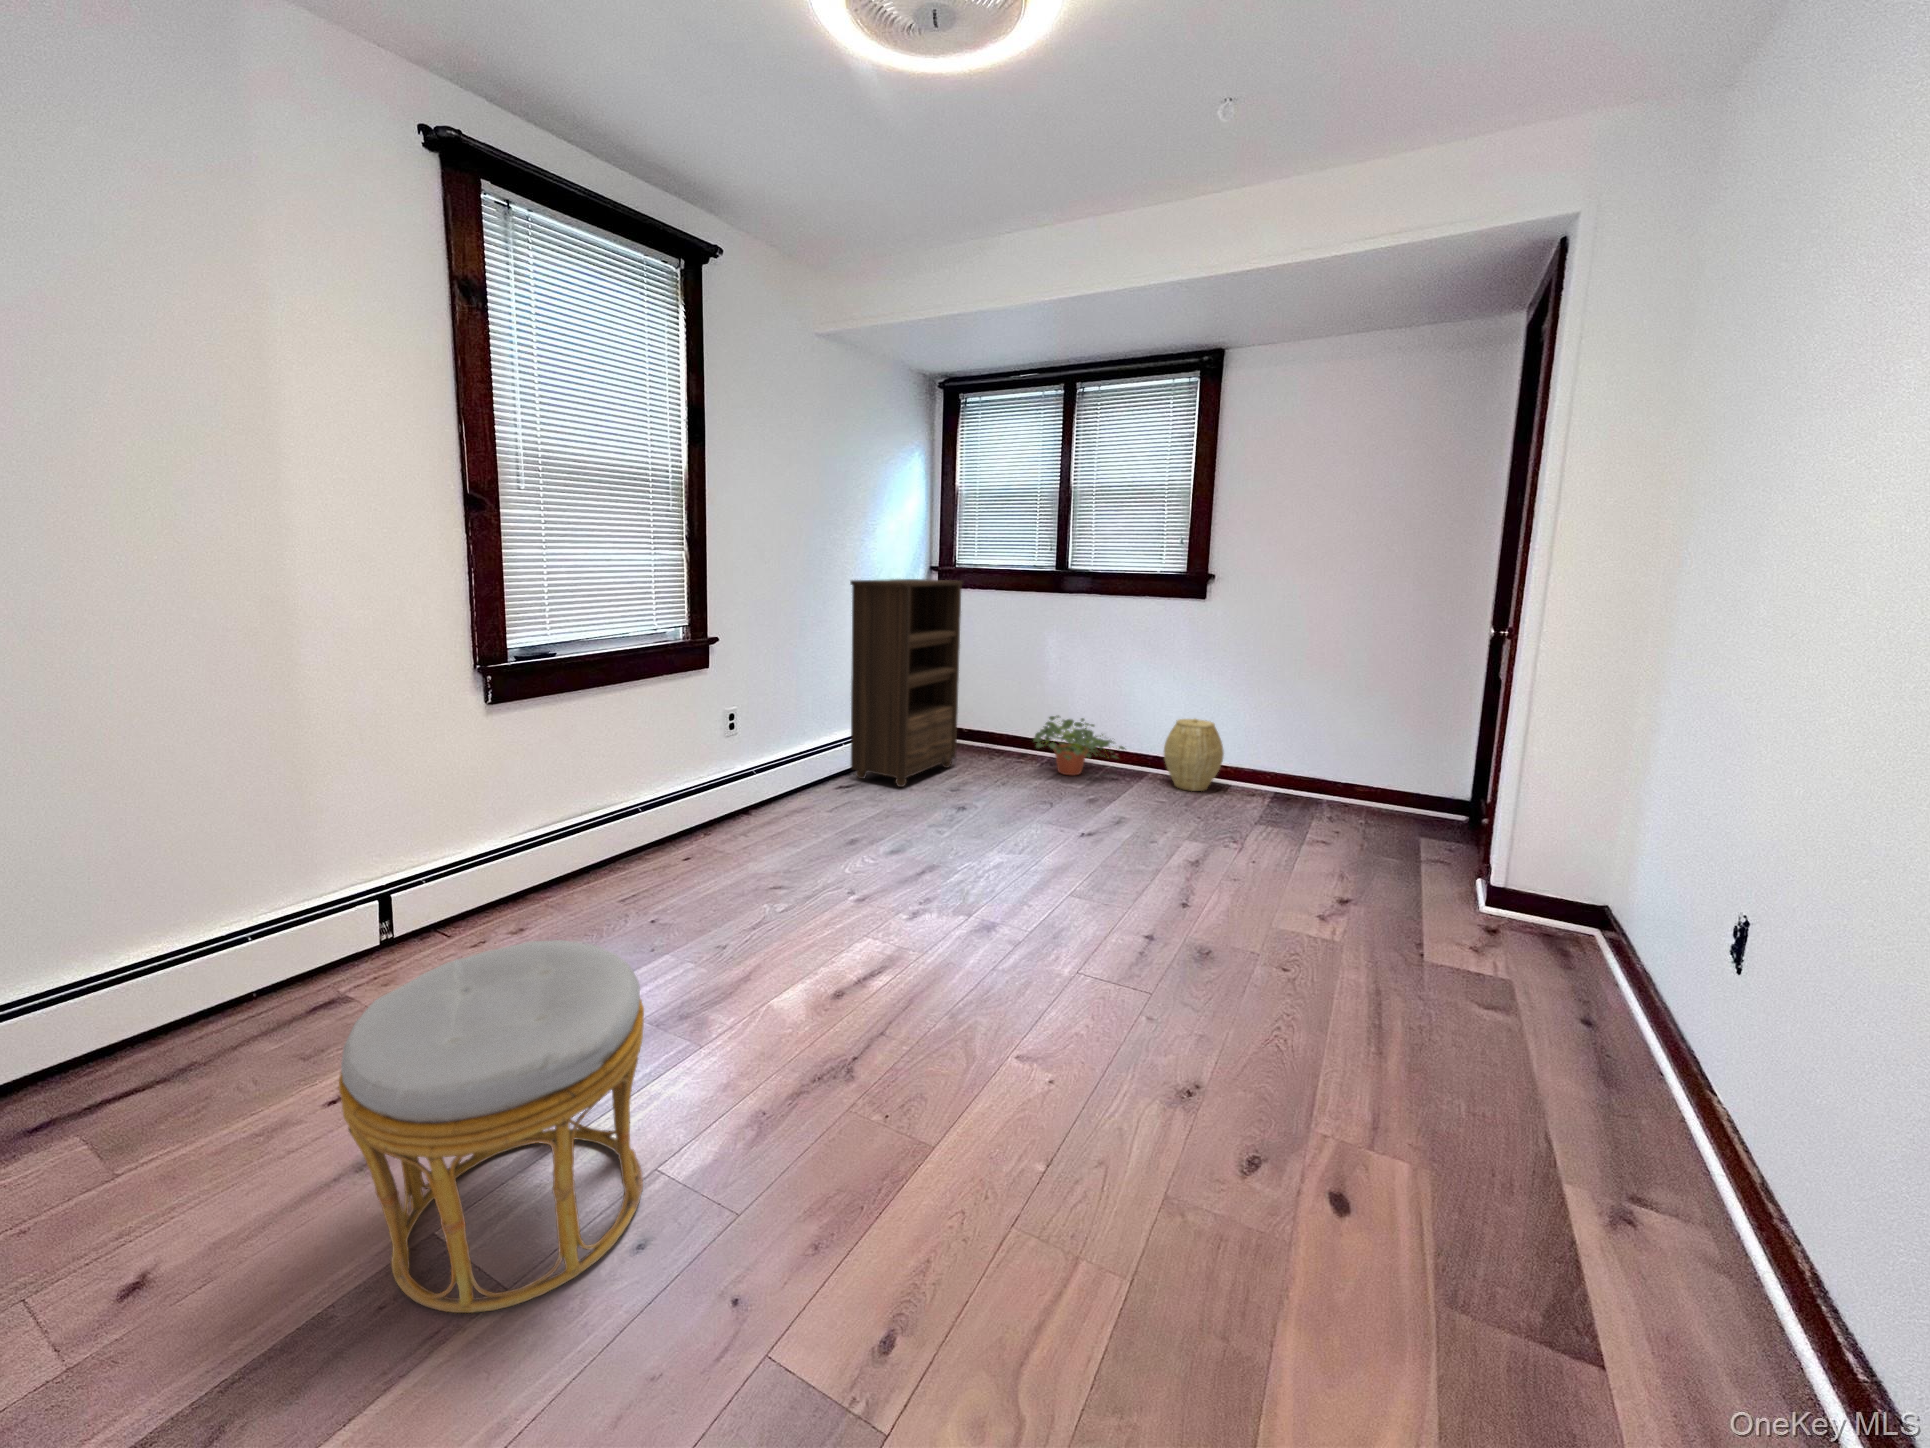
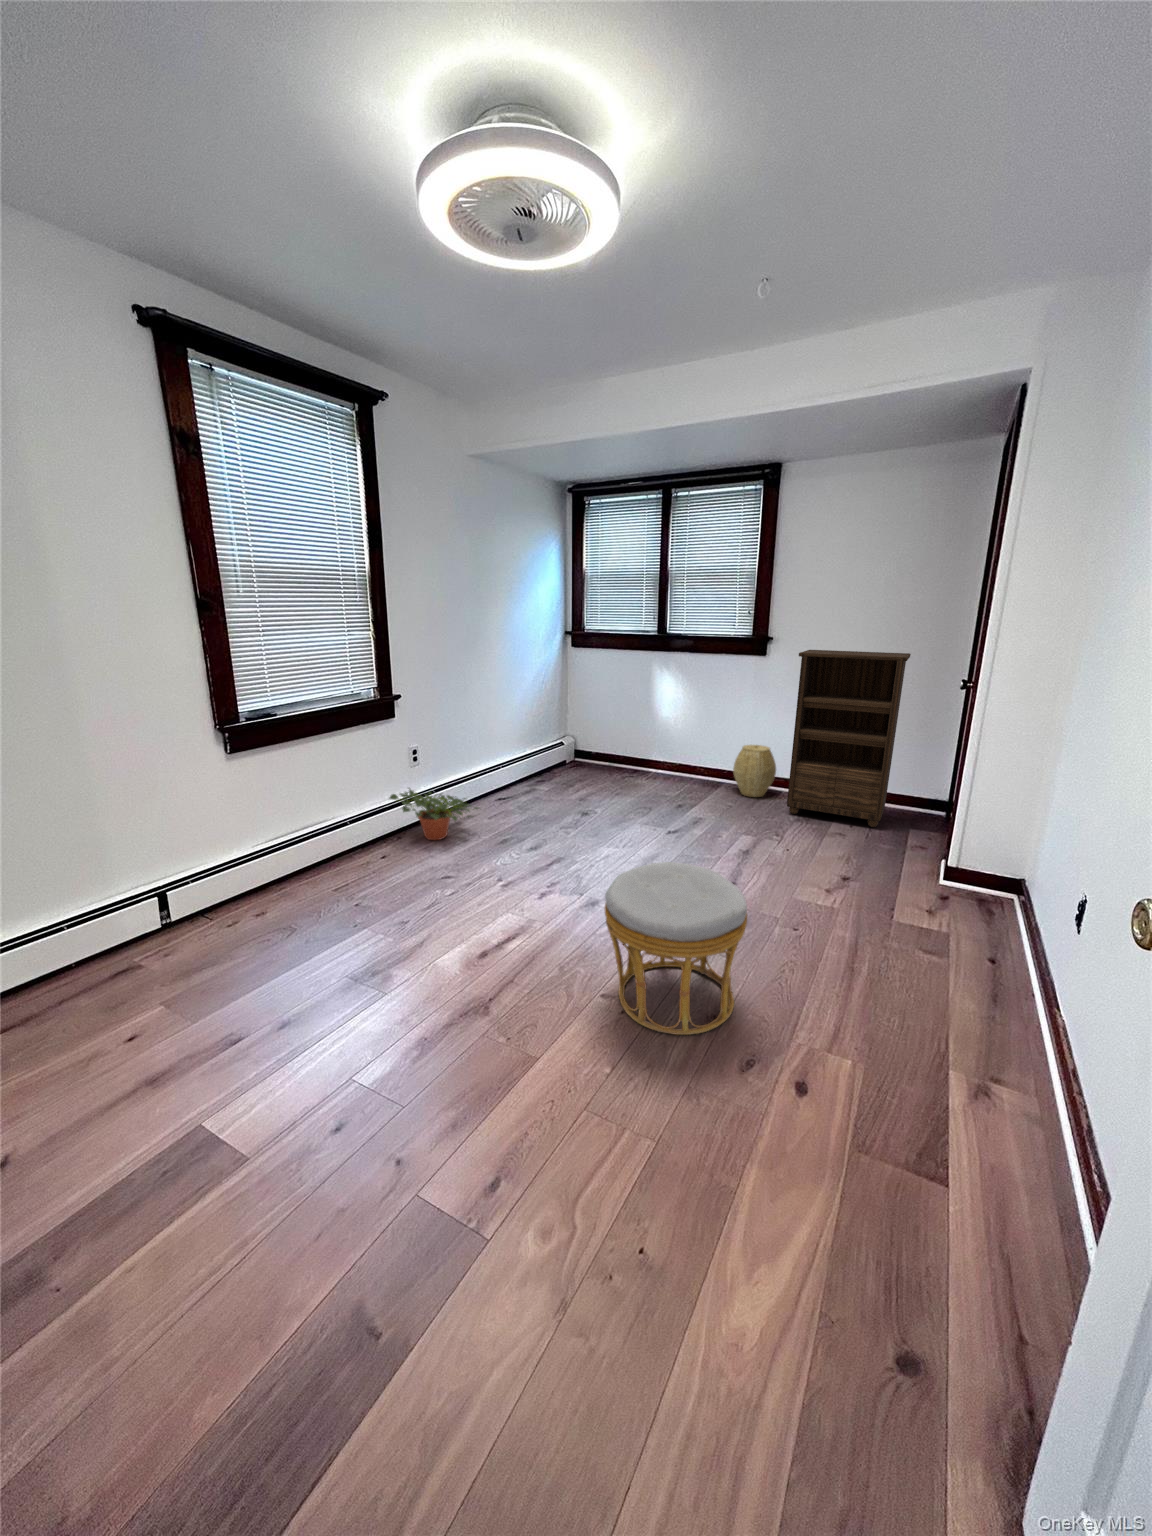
bookshelf: present [850,579,963,787] -> present [787,650,911,827]
potted plant: present [1033,715,1125,776] -> present [390,788,479,840]
ottoman: present [339,940,644,1313] -> present [604,862,747,1035]

